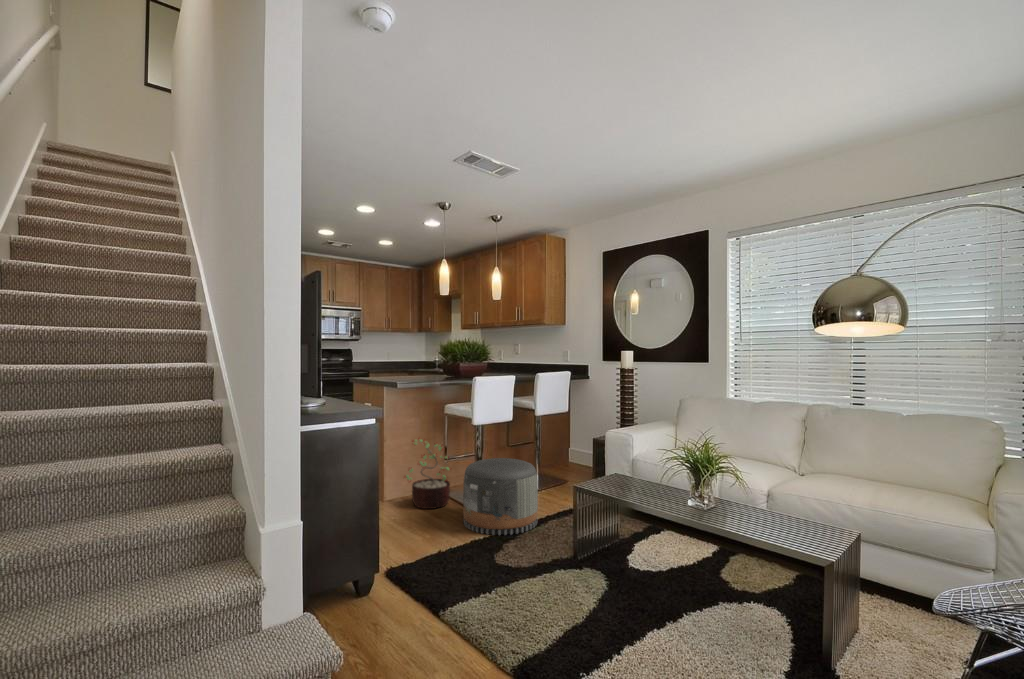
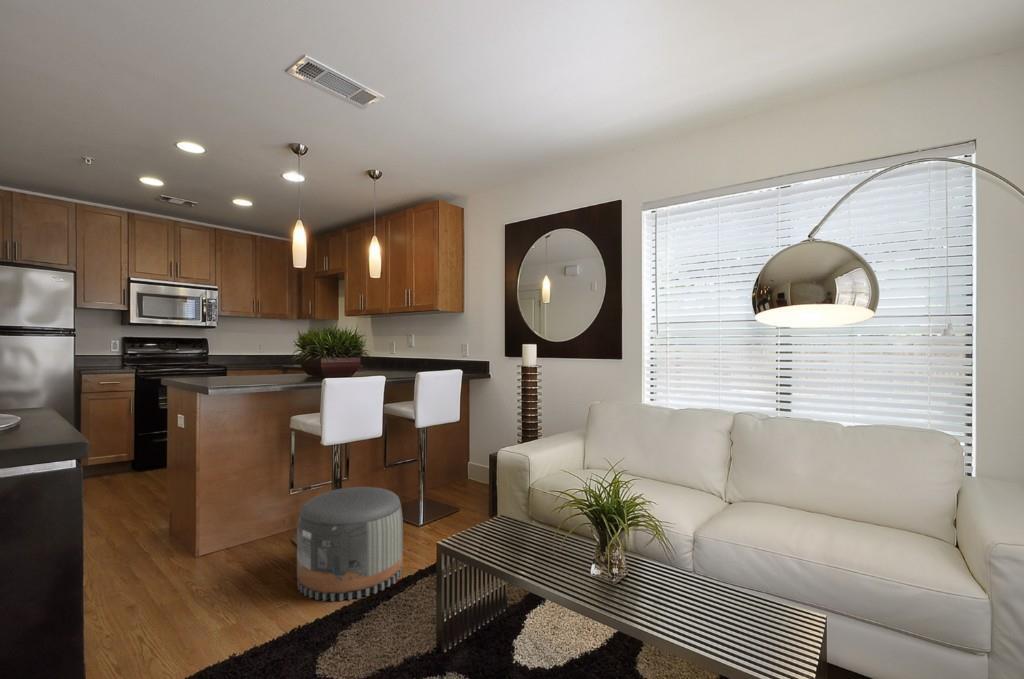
decorative plant: present [405,439,451,509] -> none [223,460,296,559]

